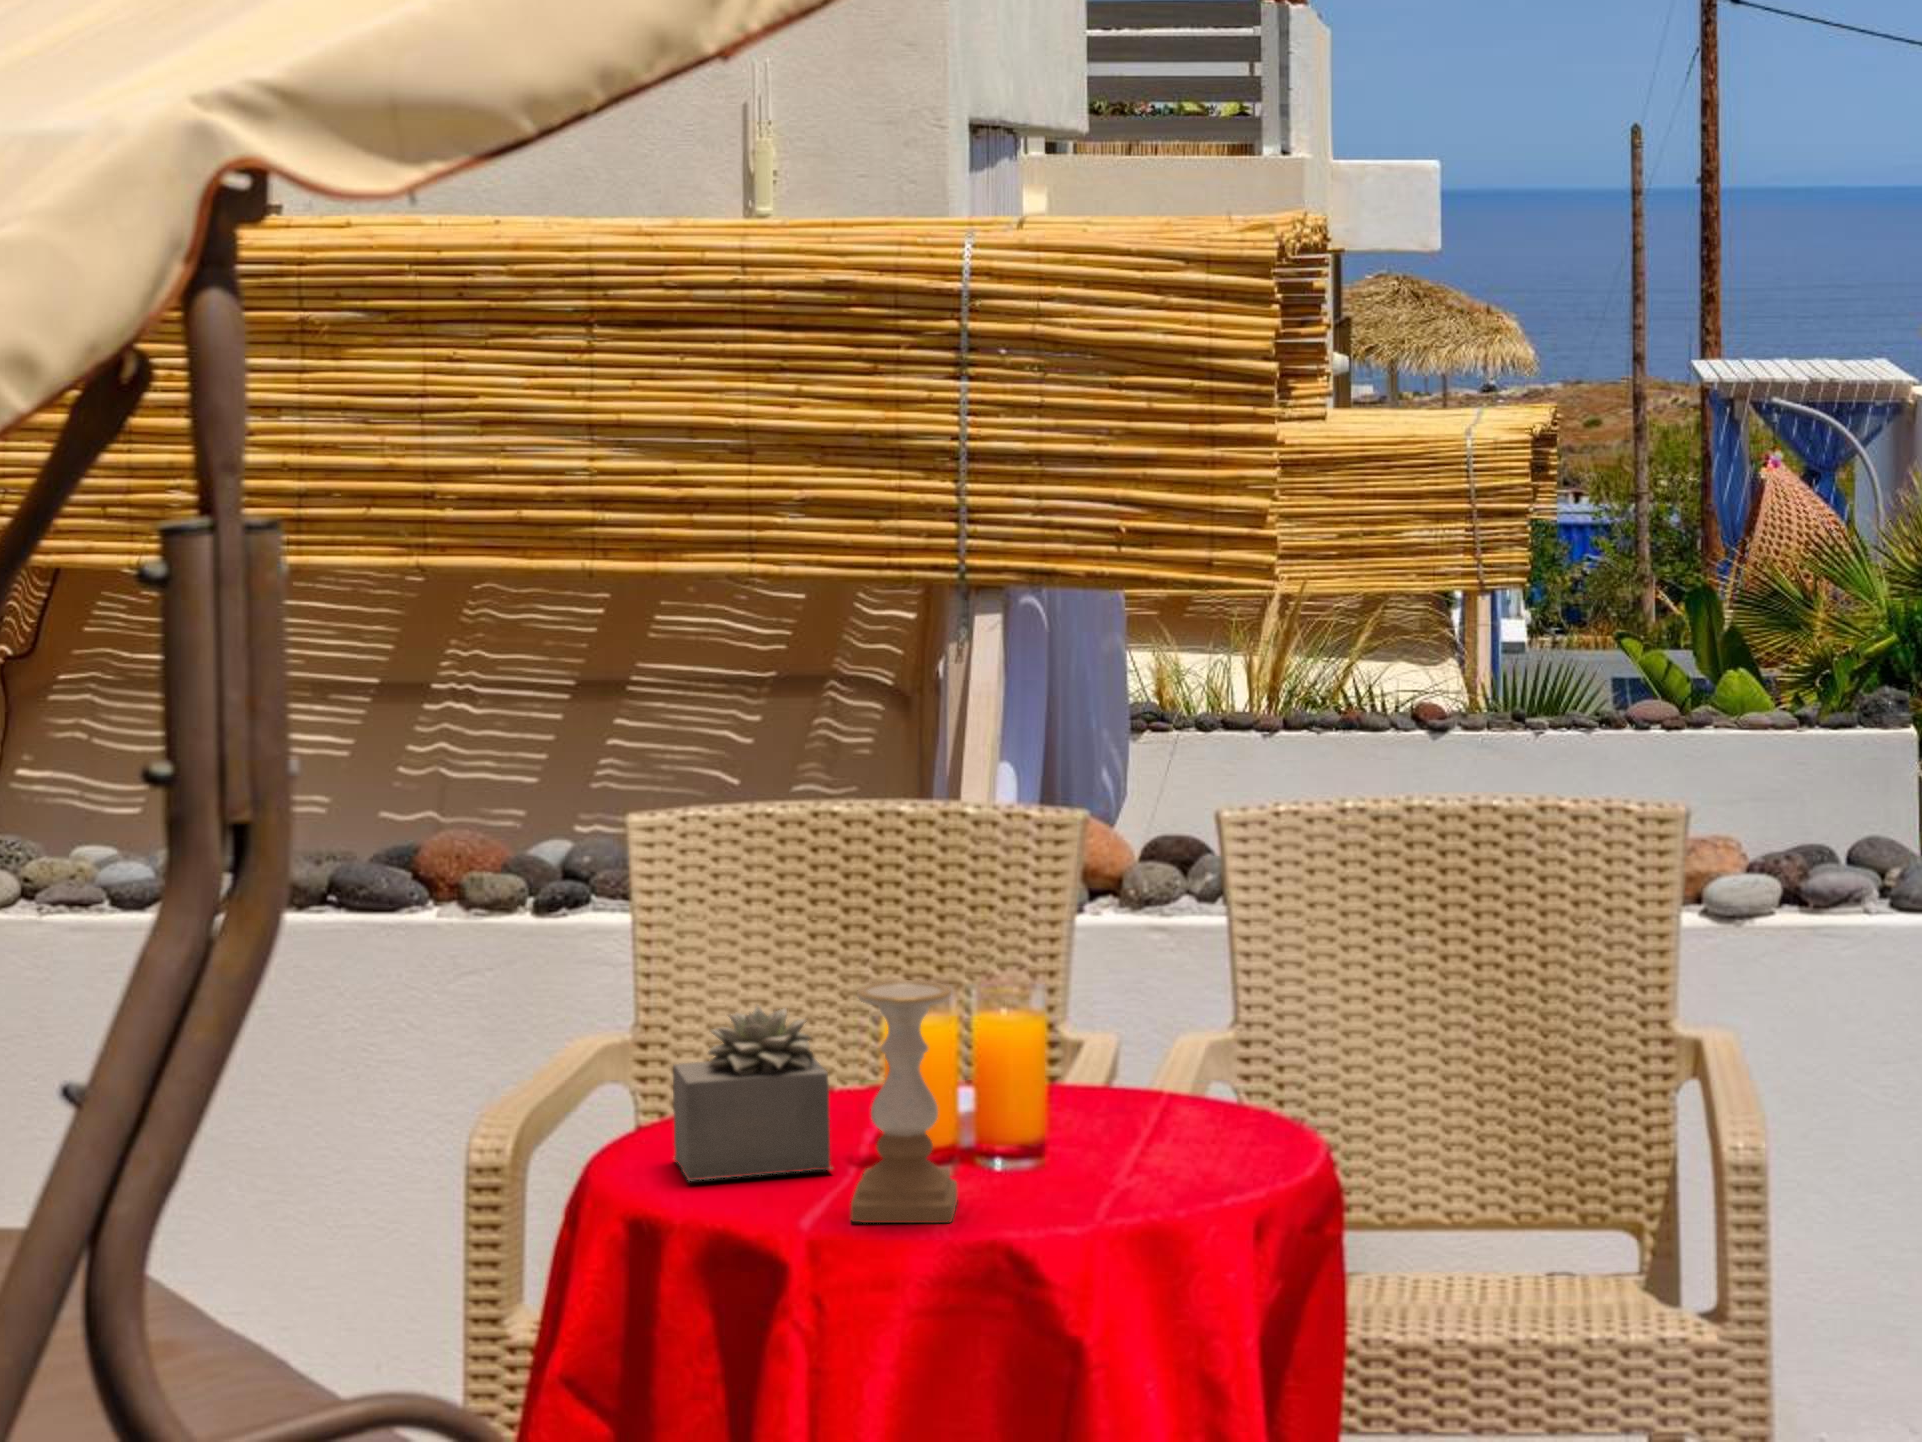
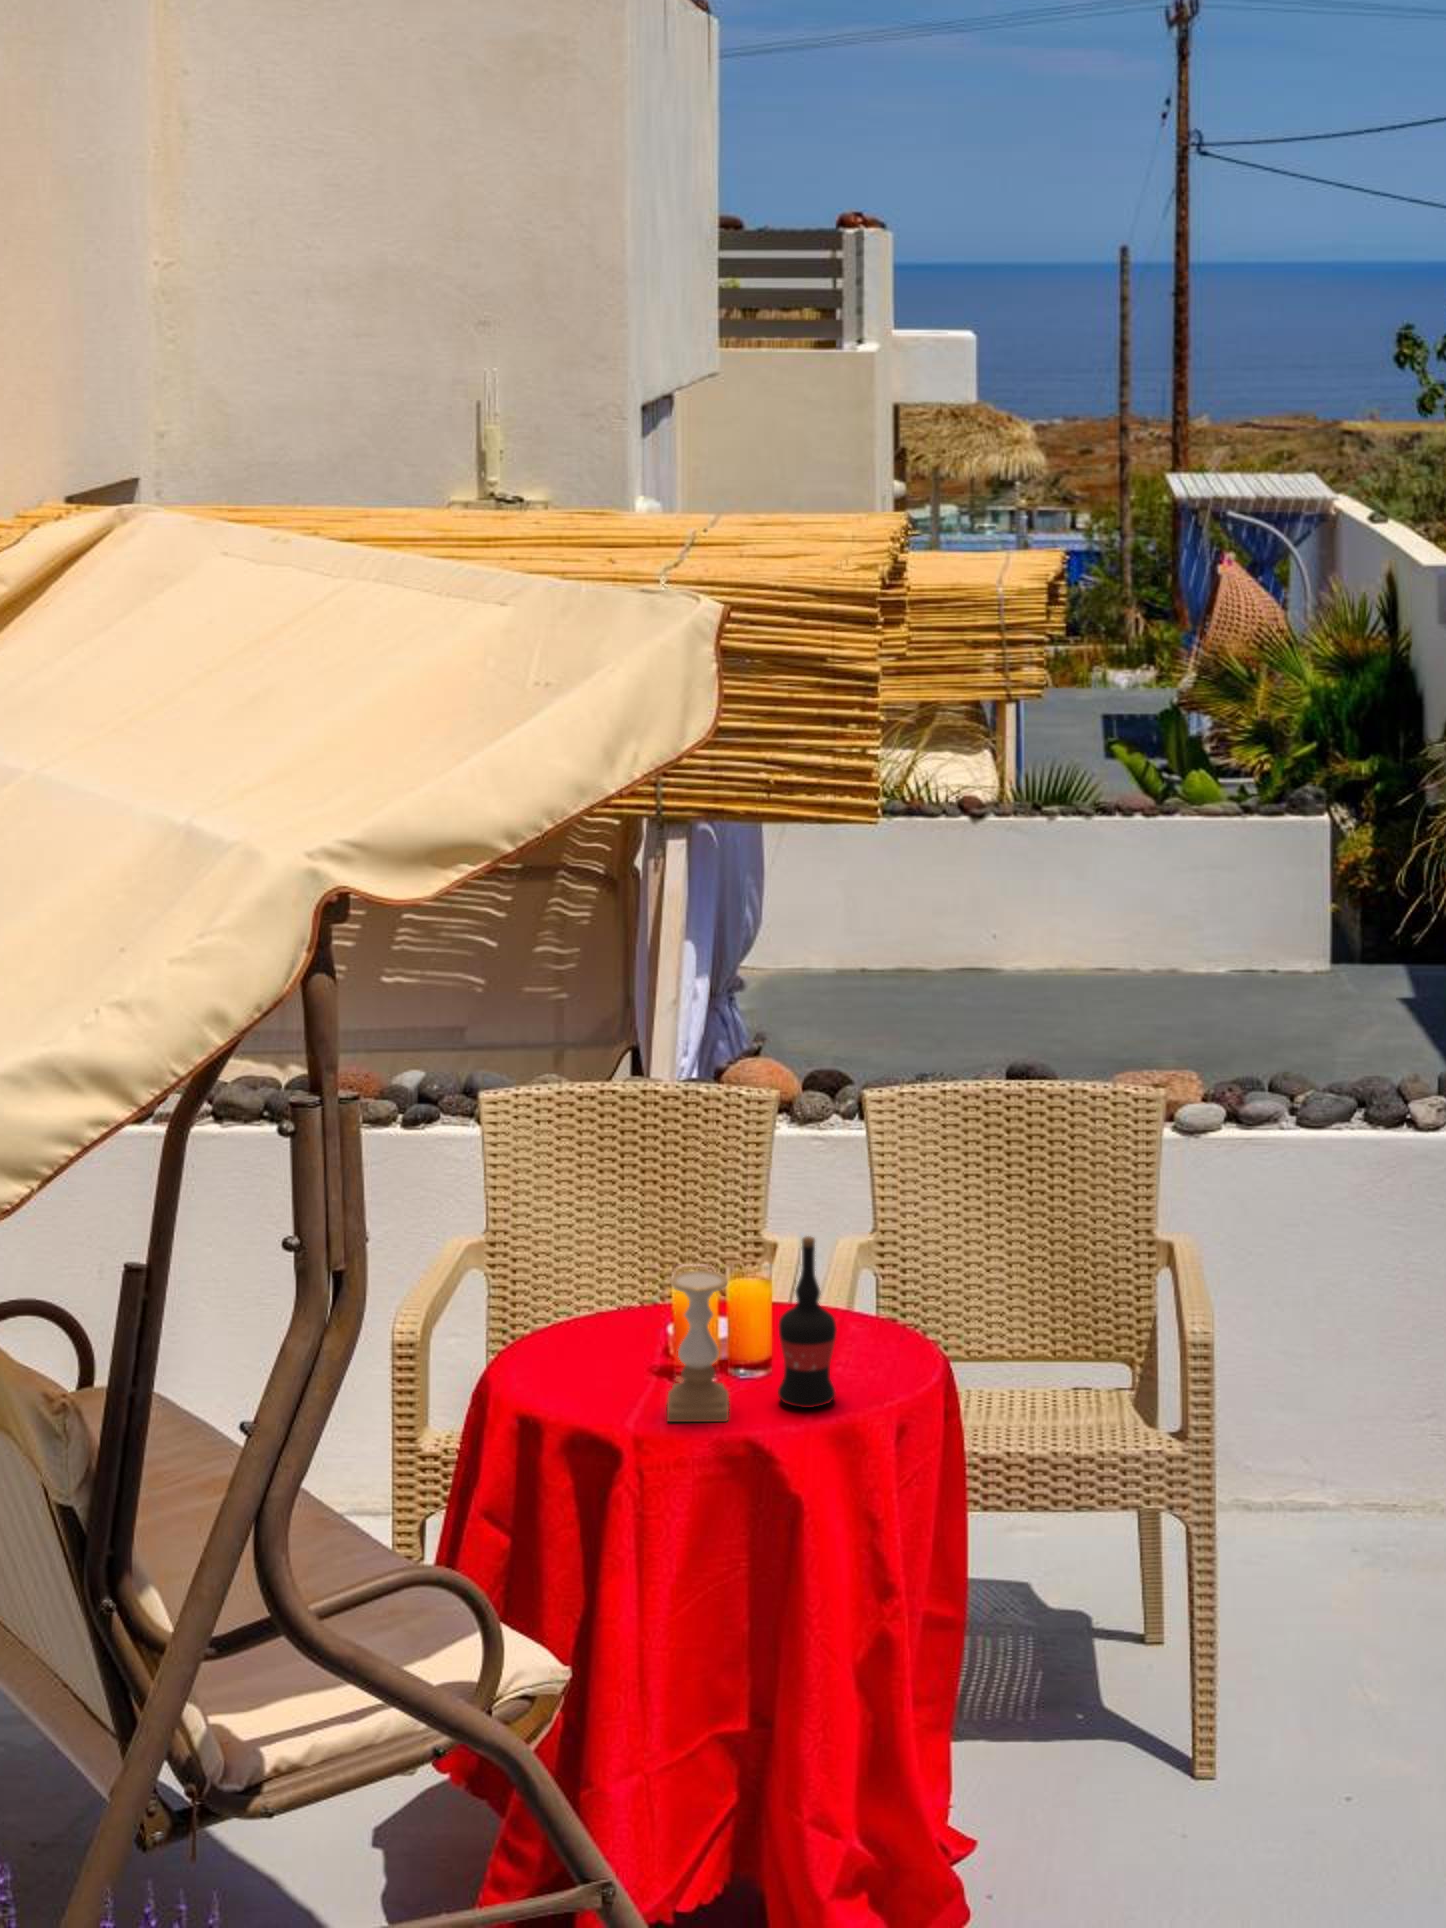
wine bottle: none [1038,923,1134,1206] -> present [778,1236,837,1408]
succulent plant: present [673,1006,831,1180] -> none [546,1272,648,1387]

